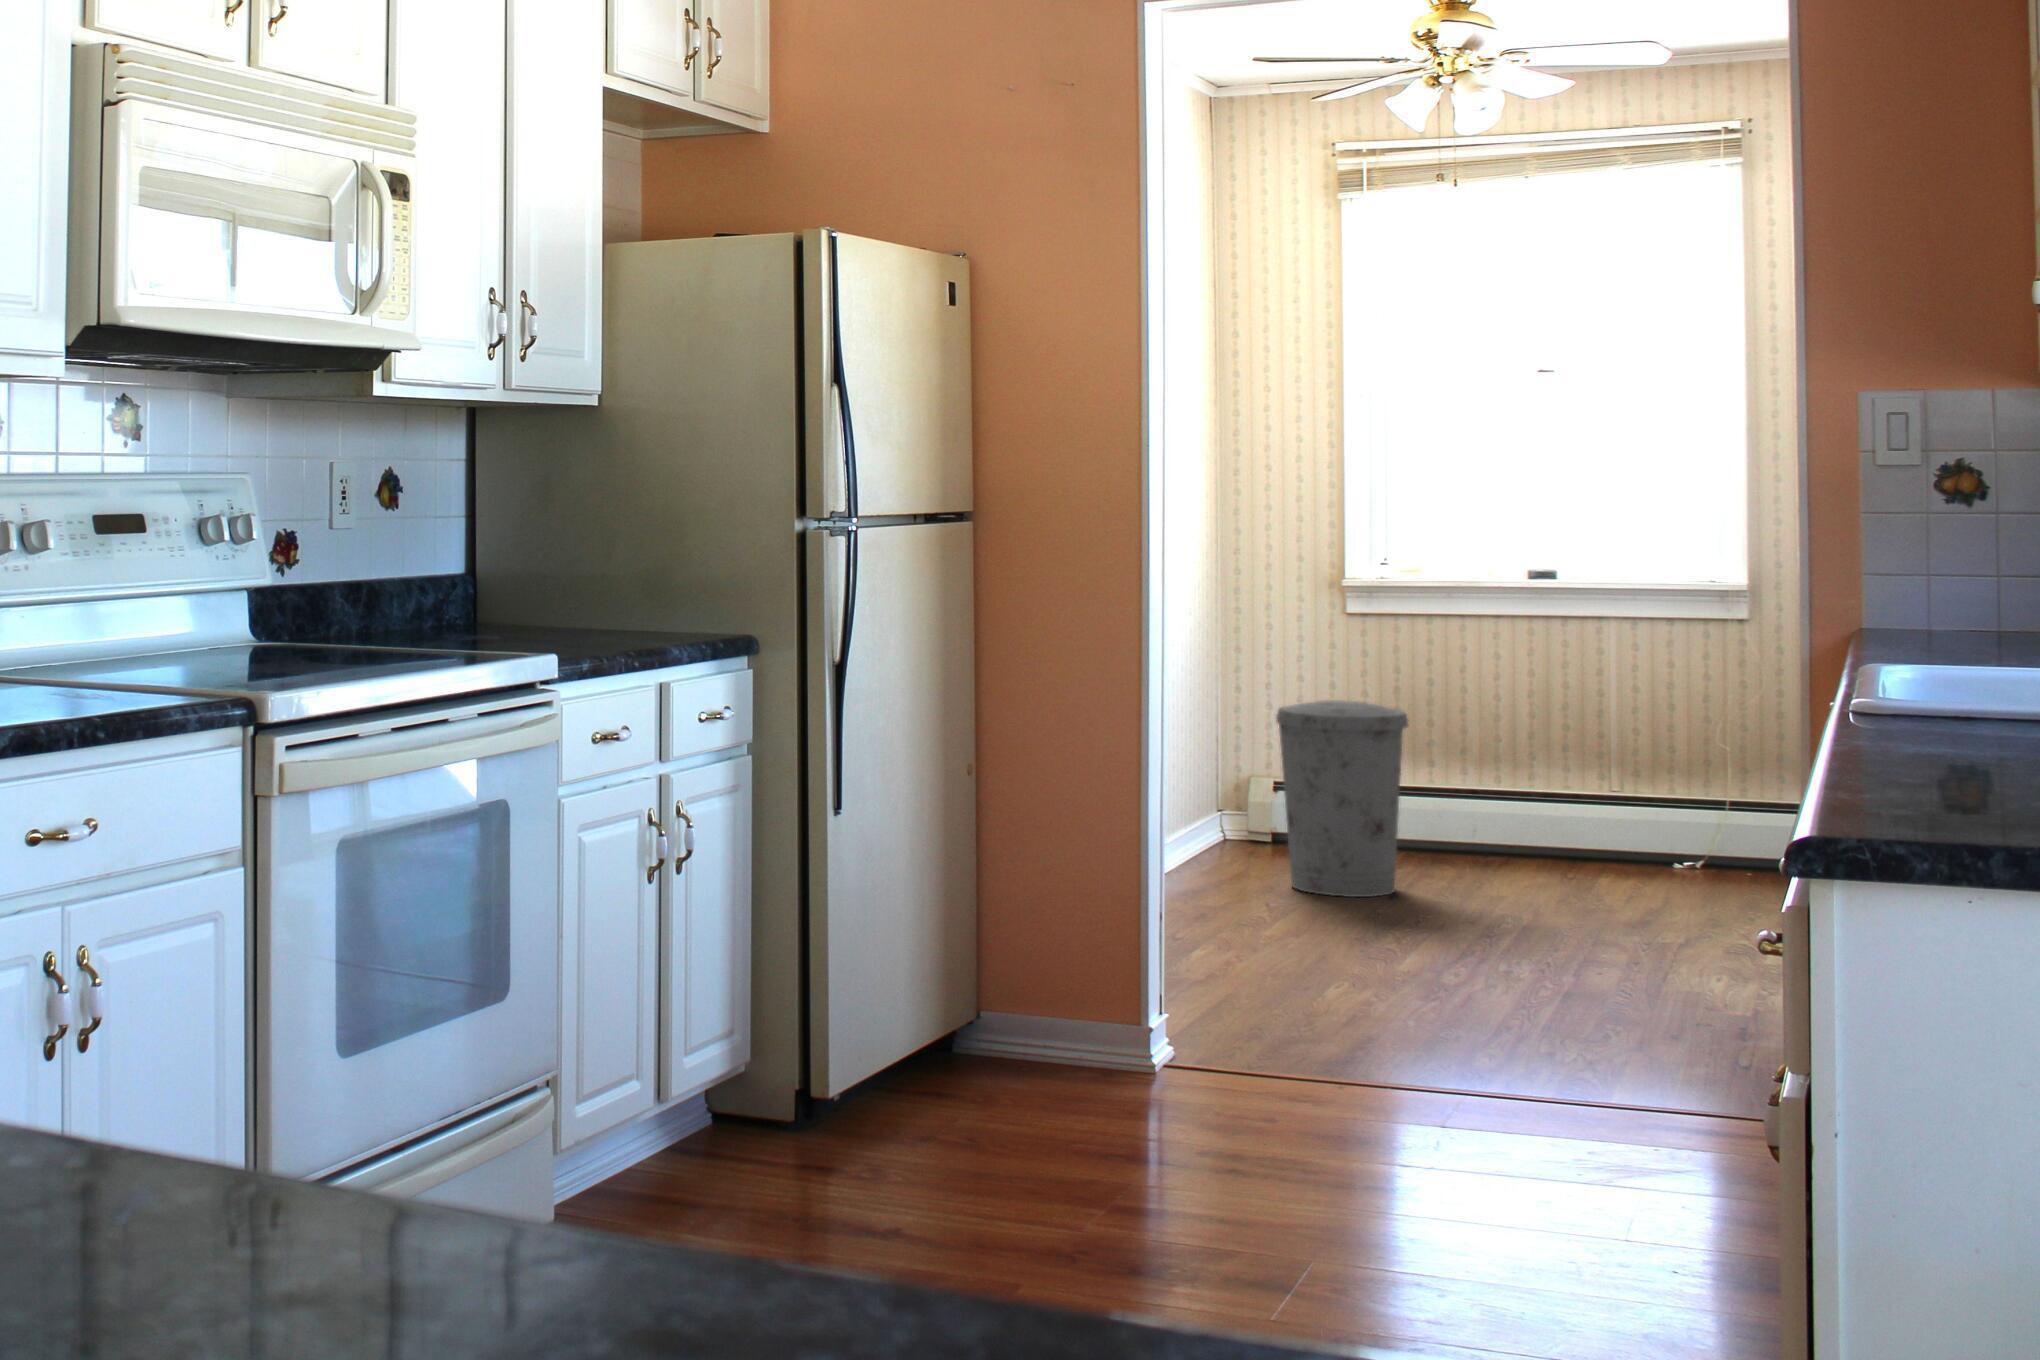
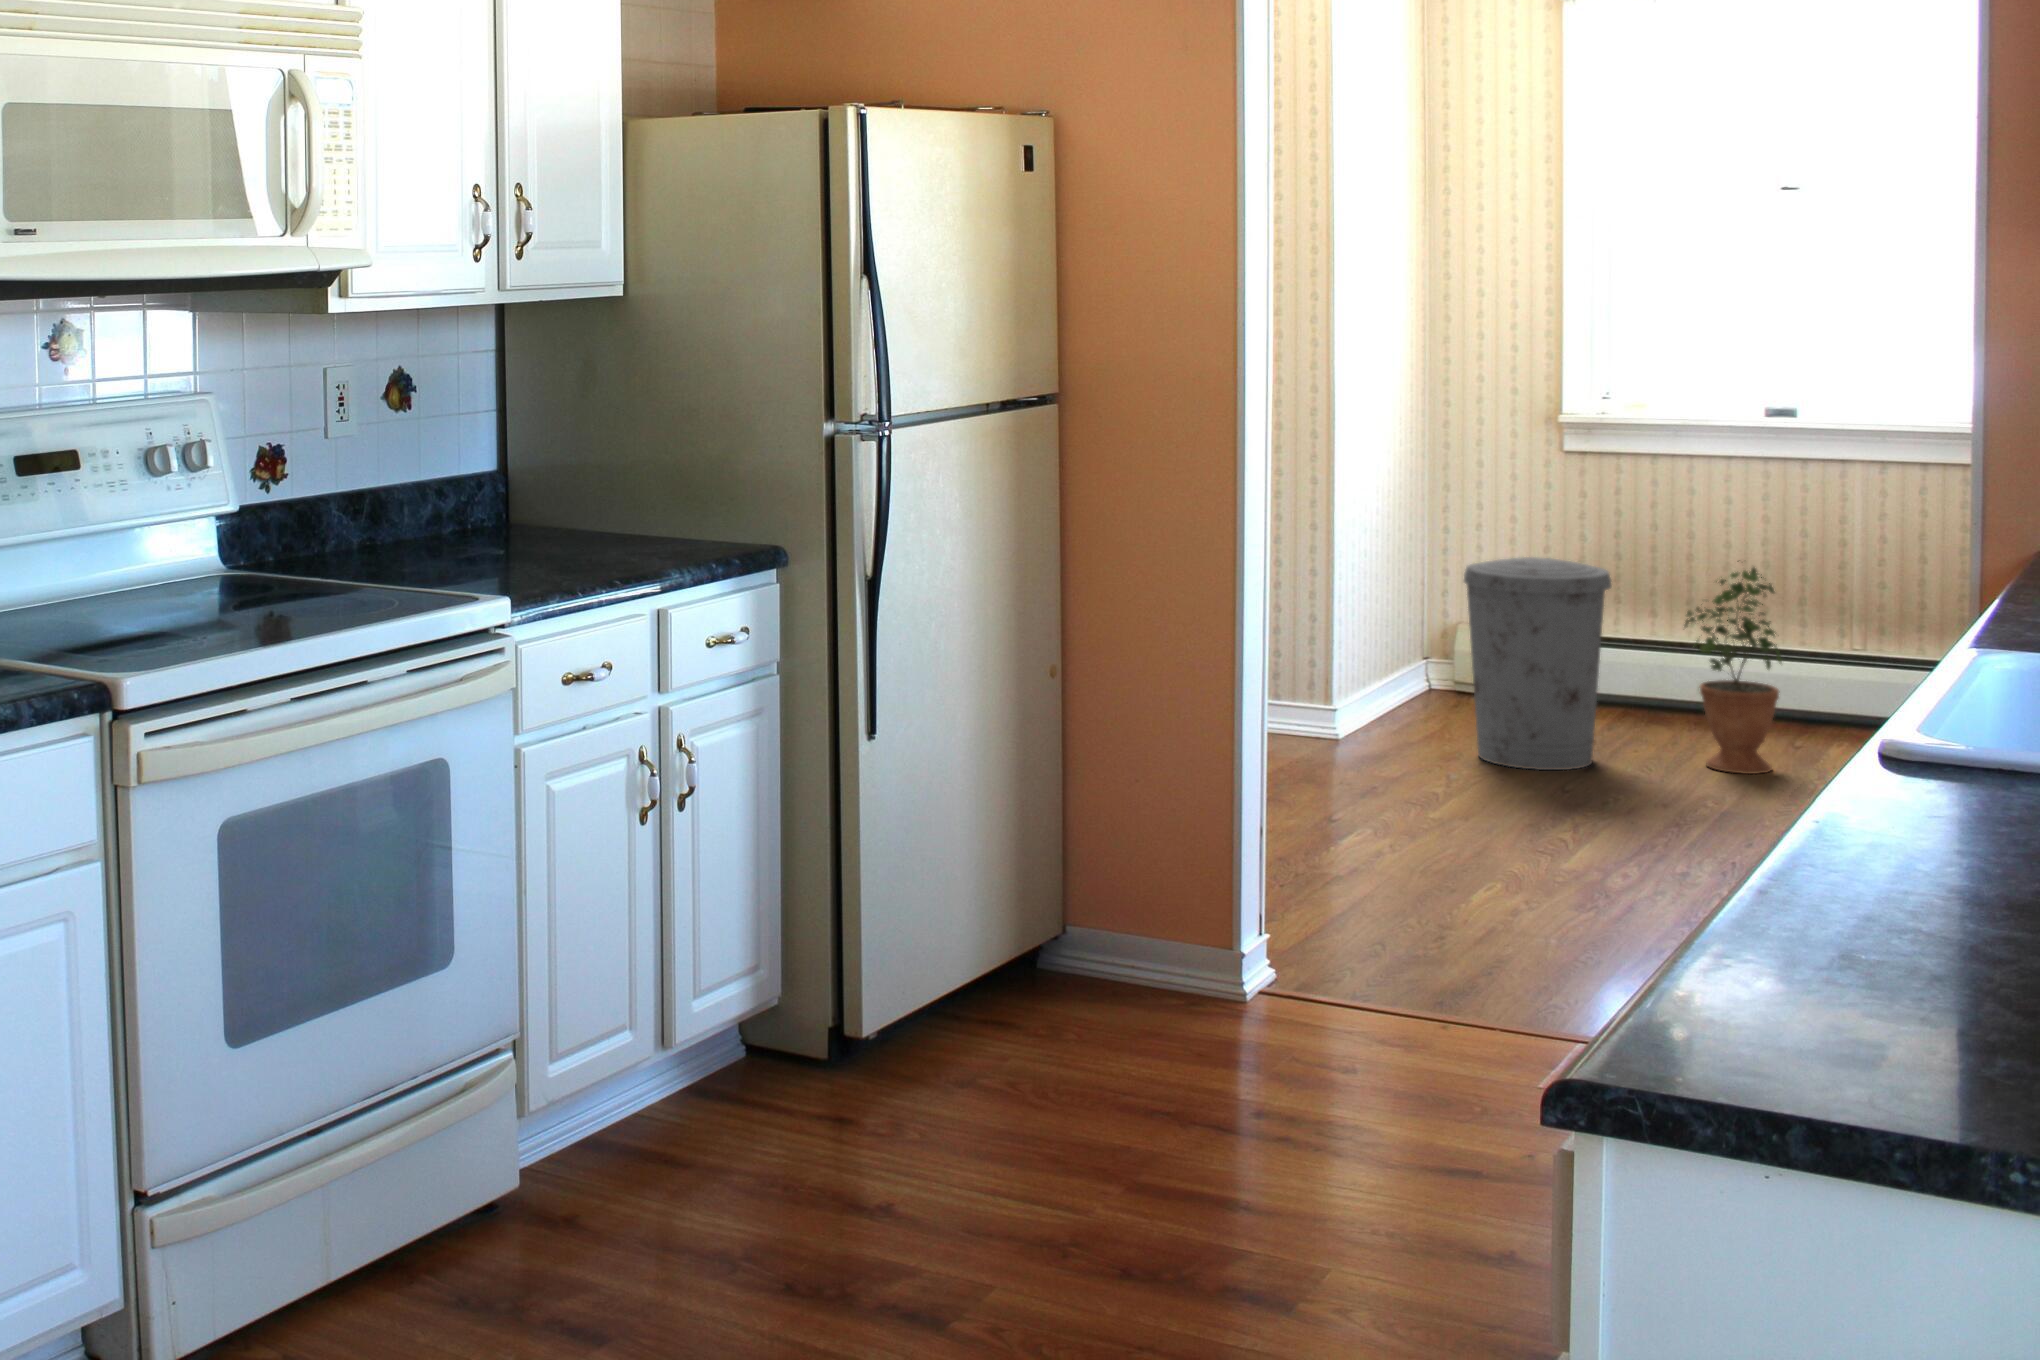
potted plant: none [1471,702,1560,898] -> present [1685,561,1782,774]

